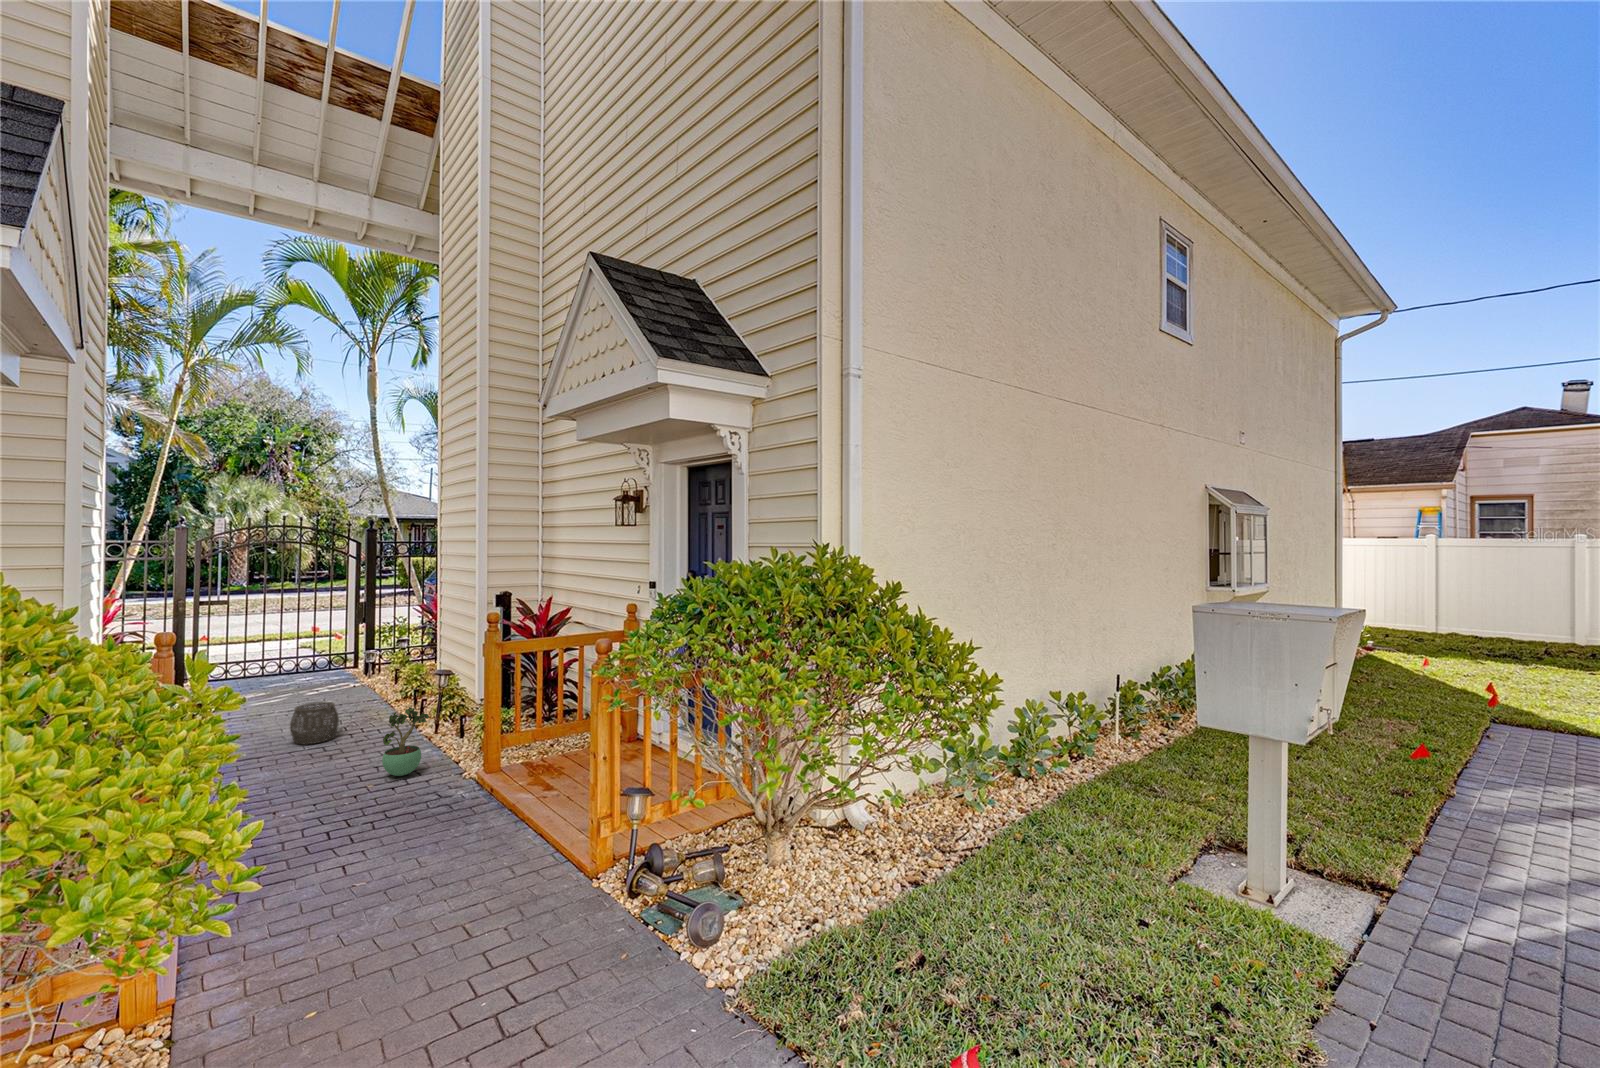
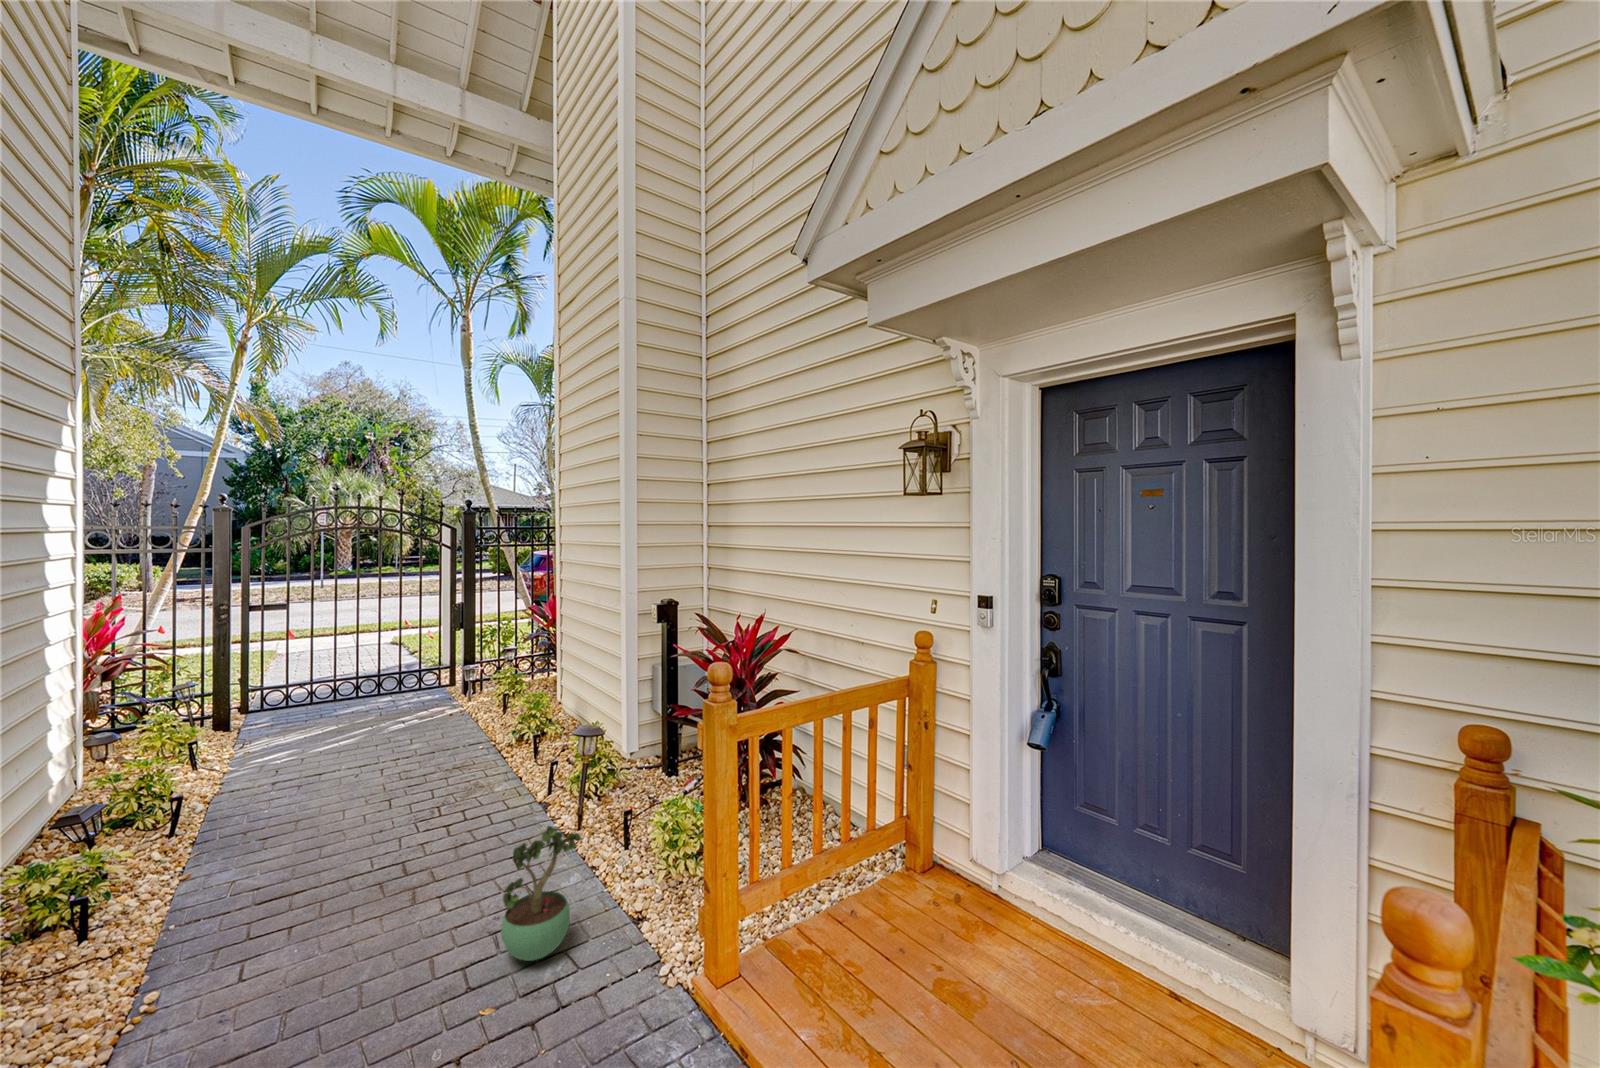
woven basket: present [290,702,339,745] -> none [350,773,428,851]

